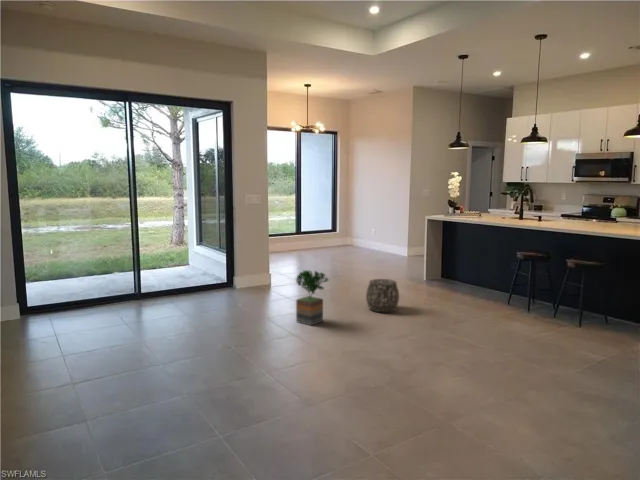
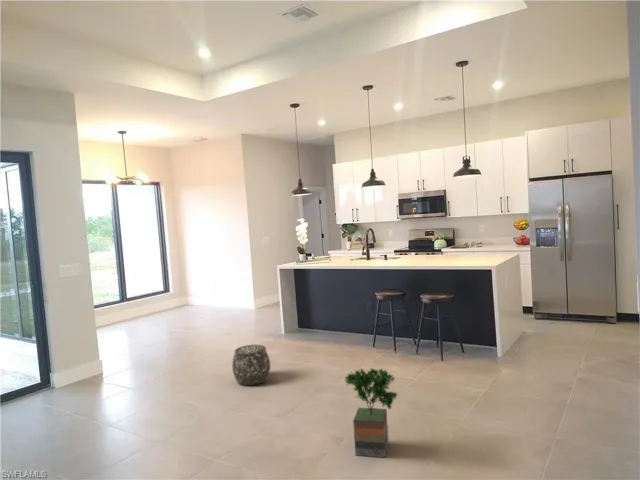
potted tree: present [296,271,328,326] -> present [345,368,397,457]

